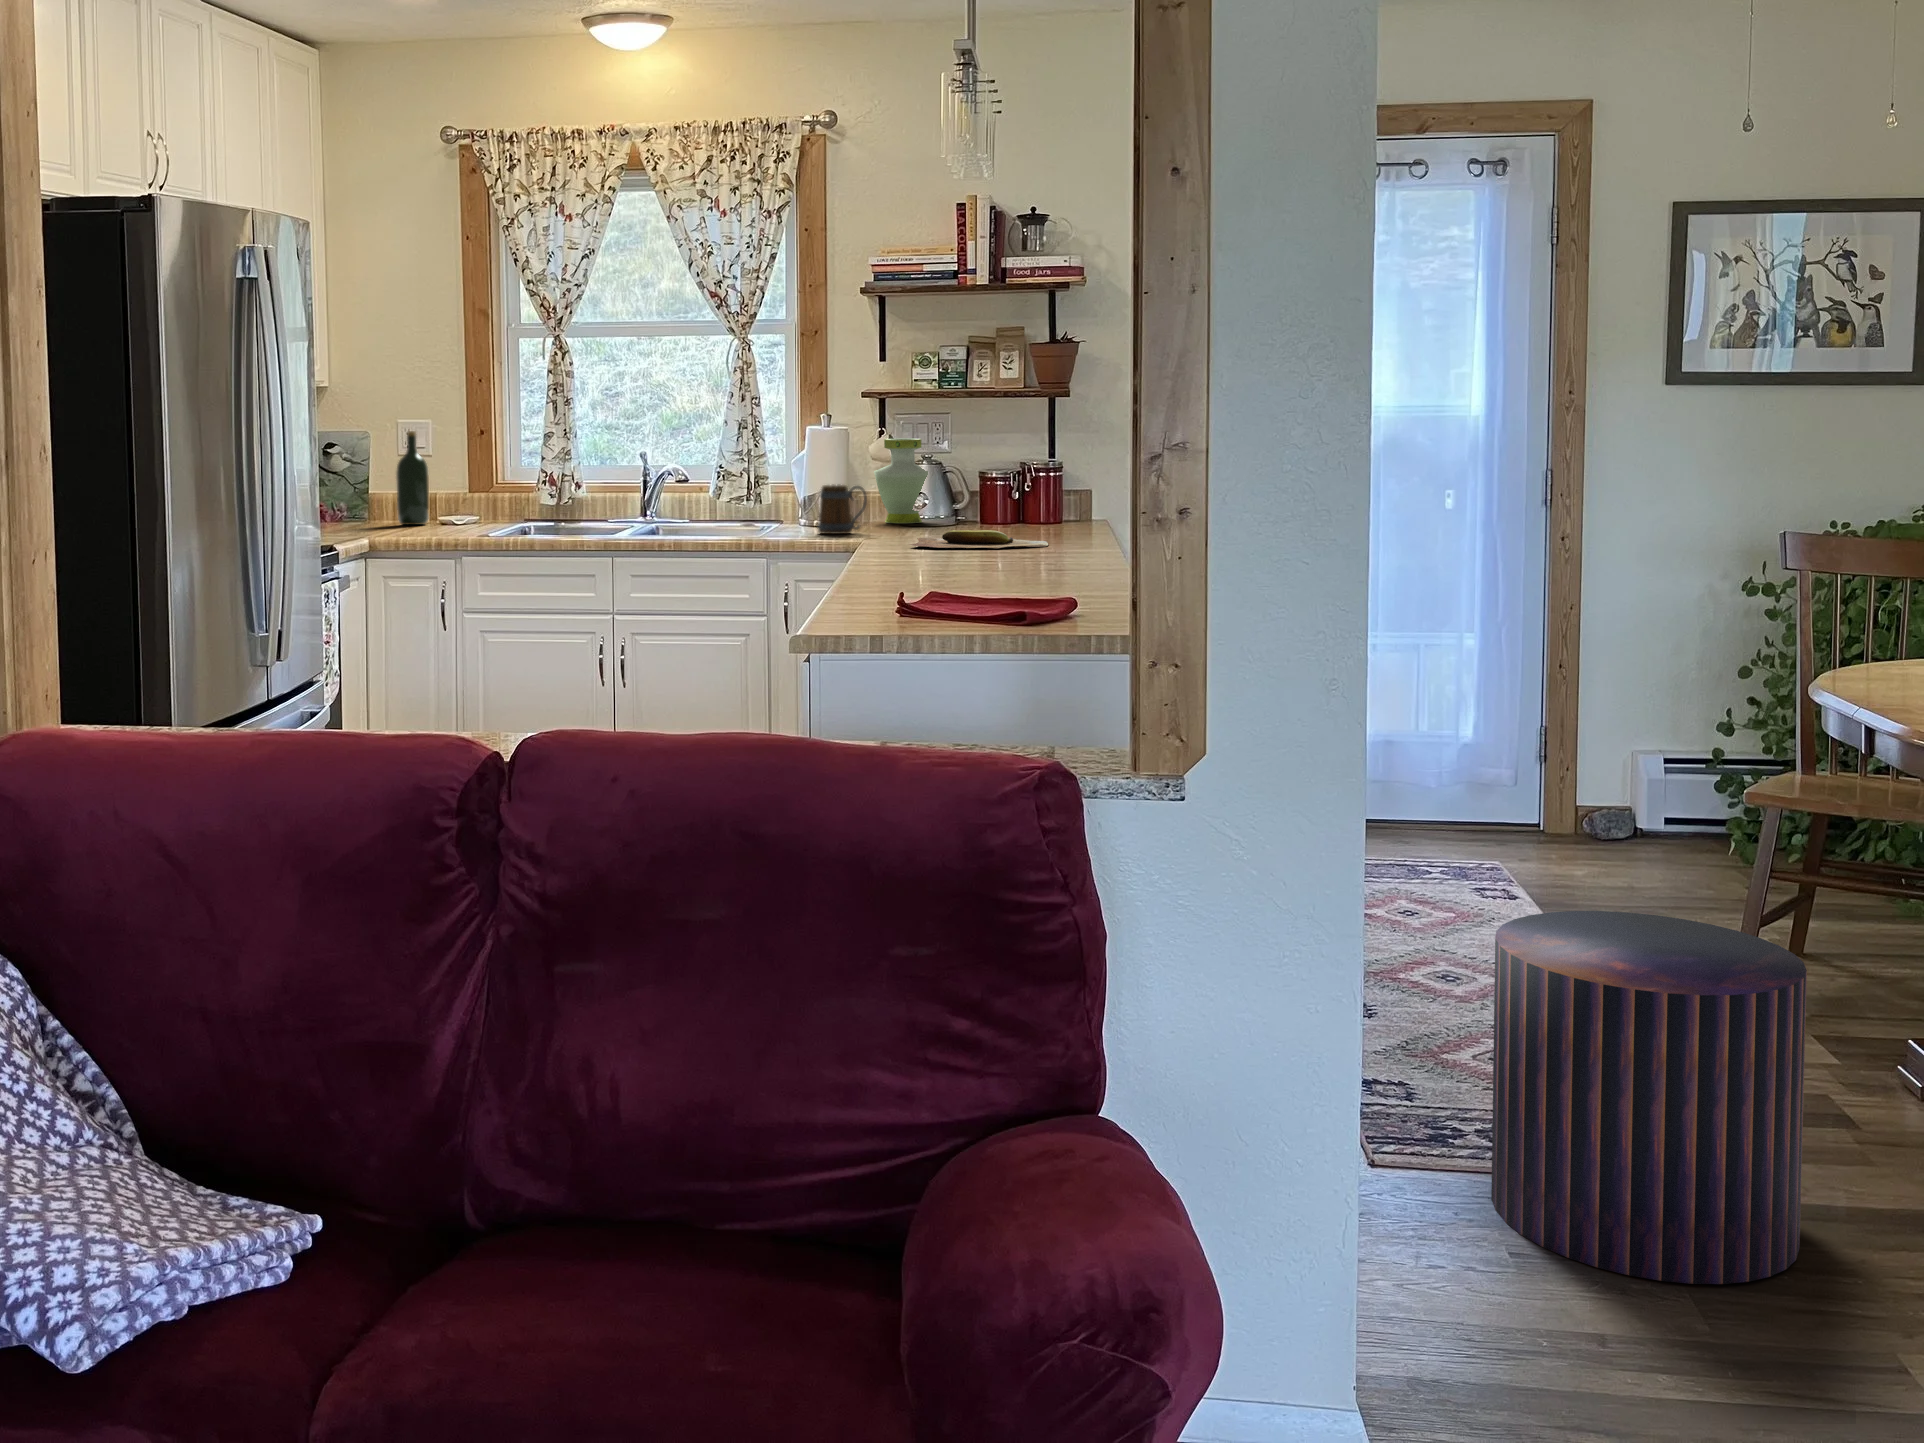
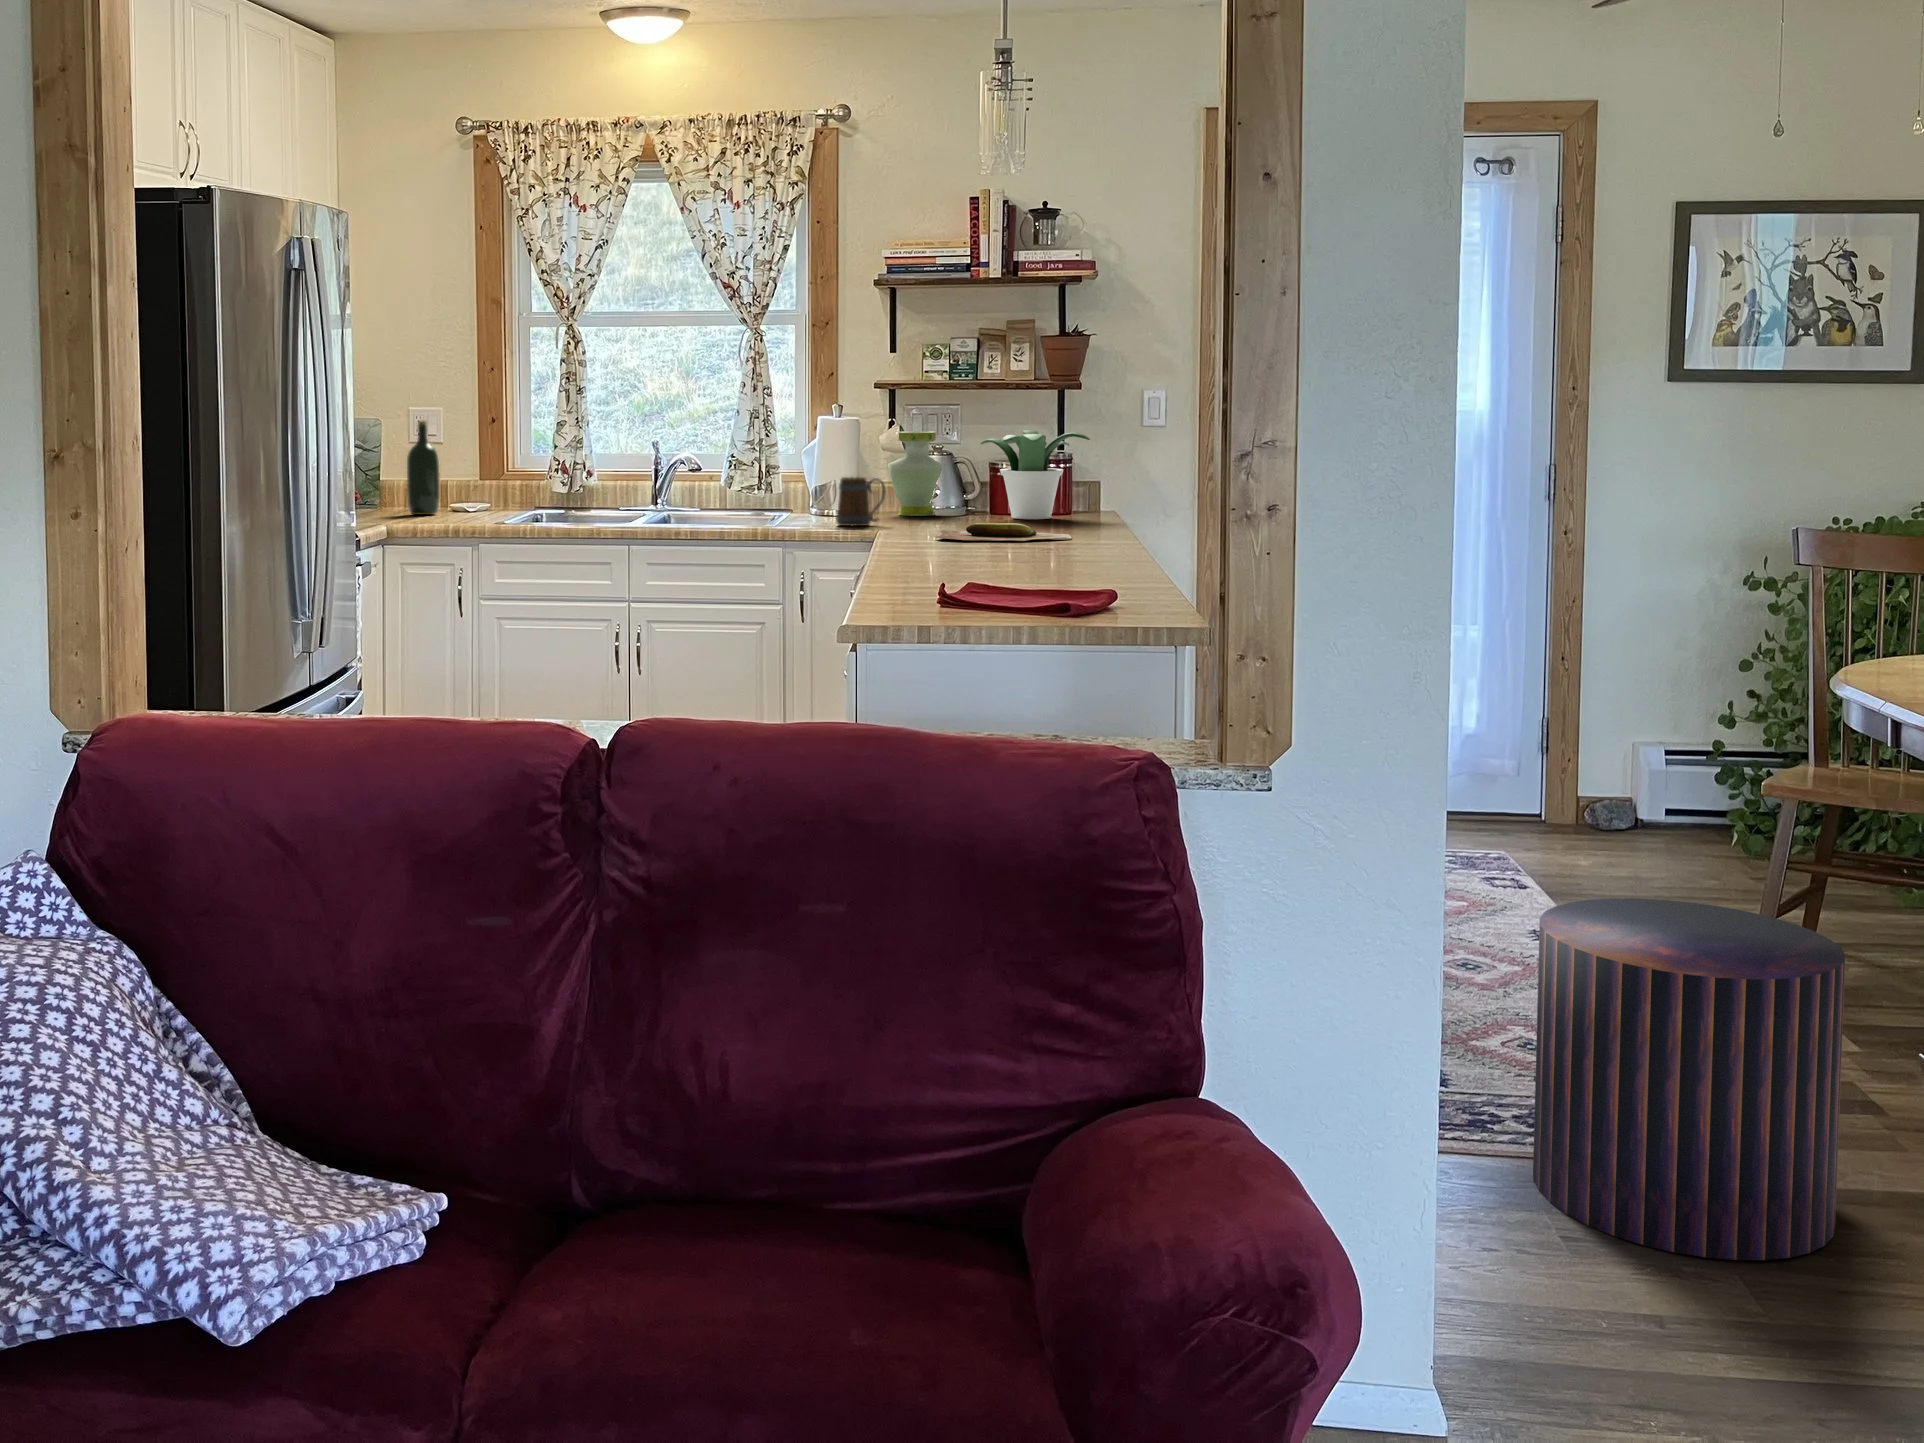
potted plant: none [965,437,1075,526] -> present [980,430,1090,519]

